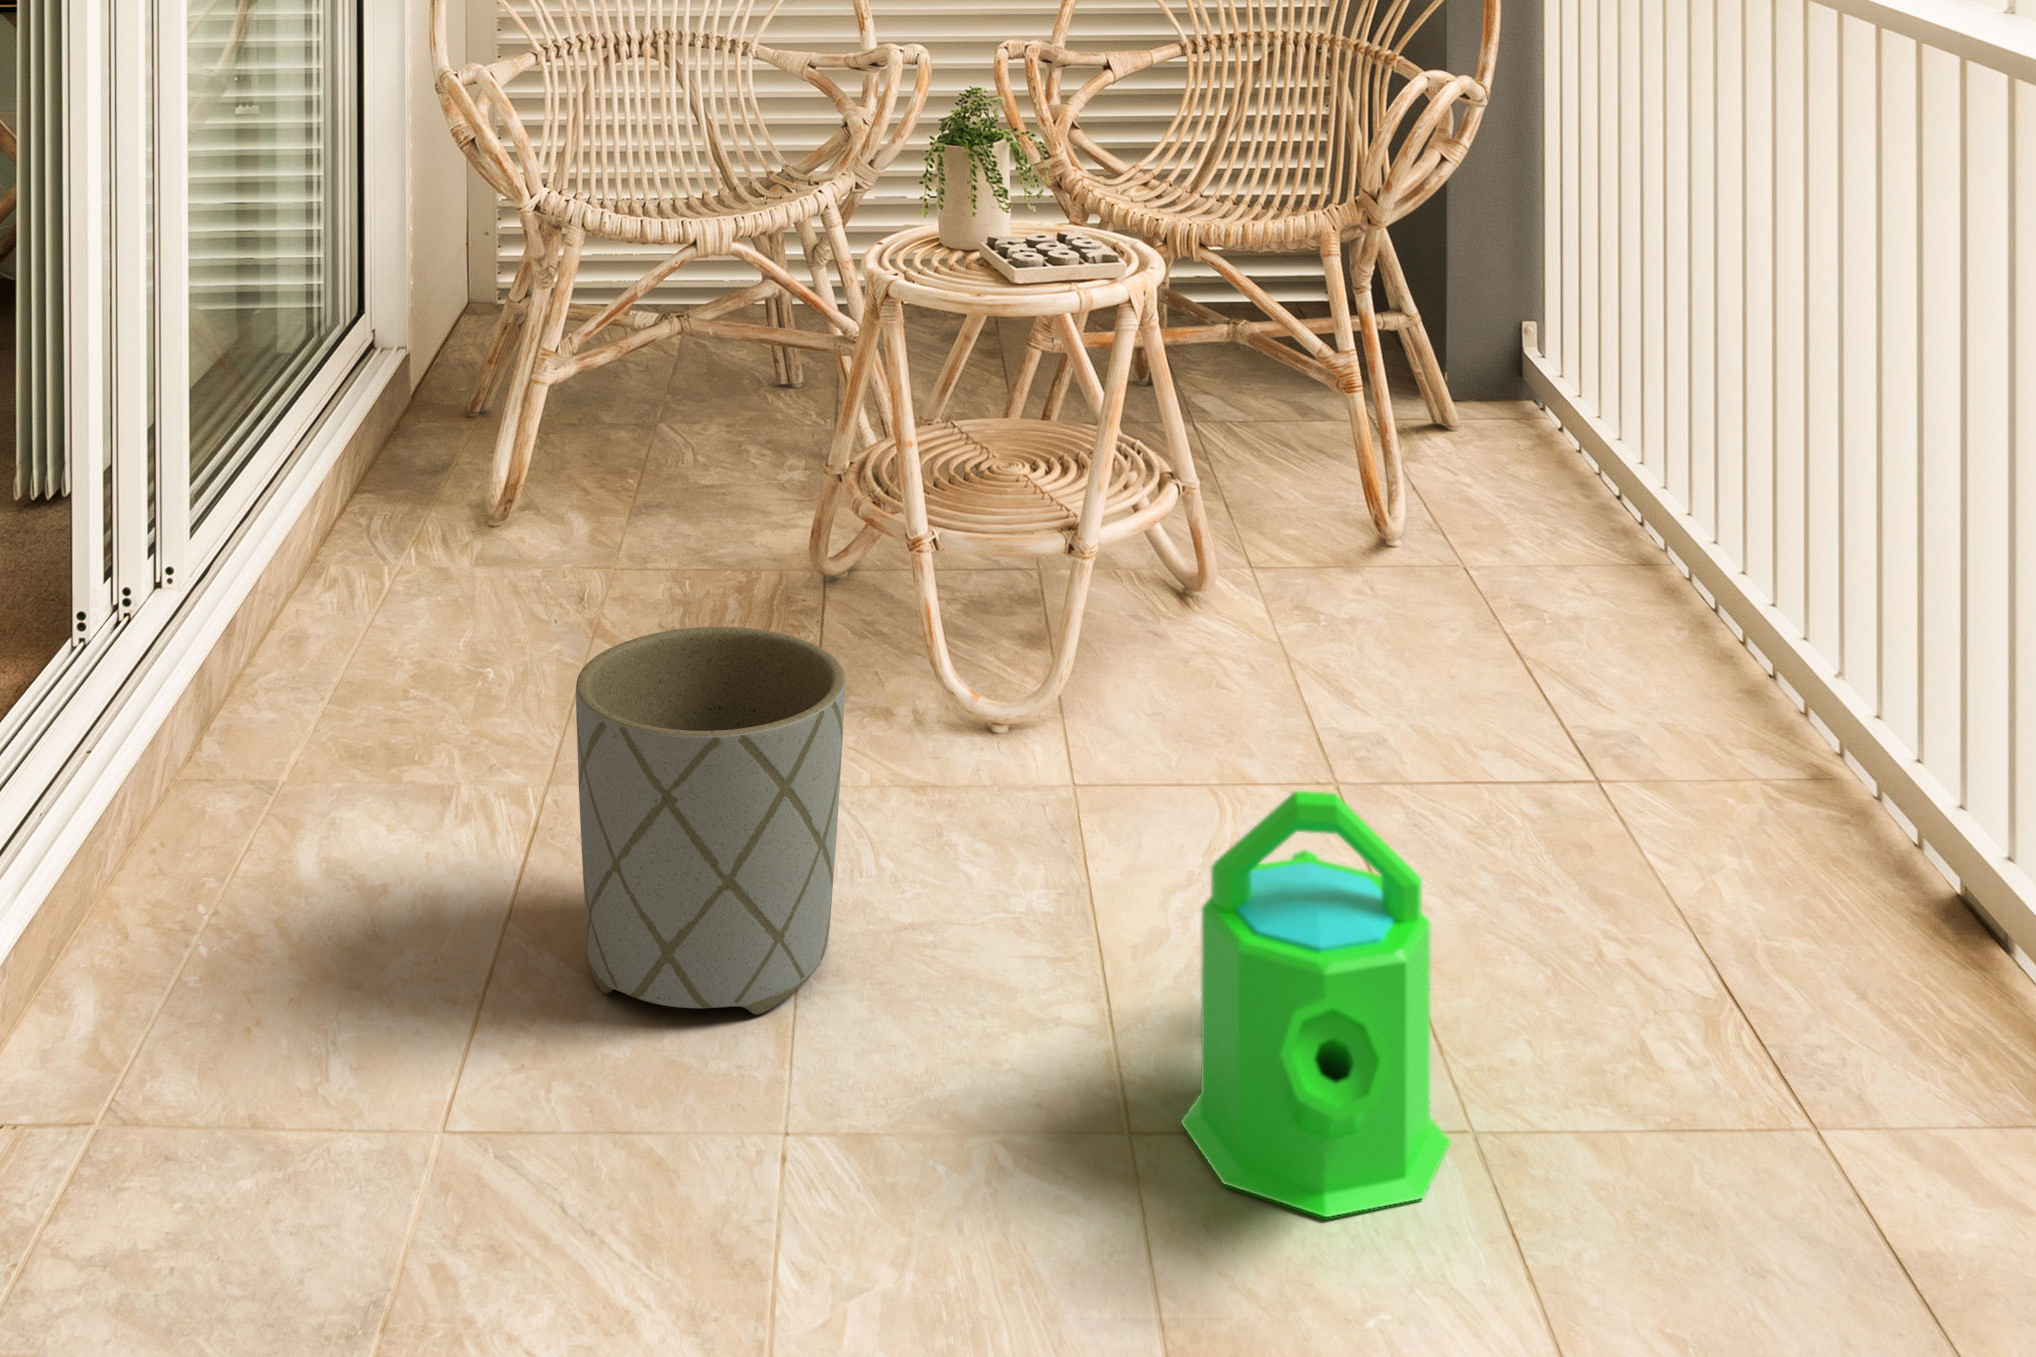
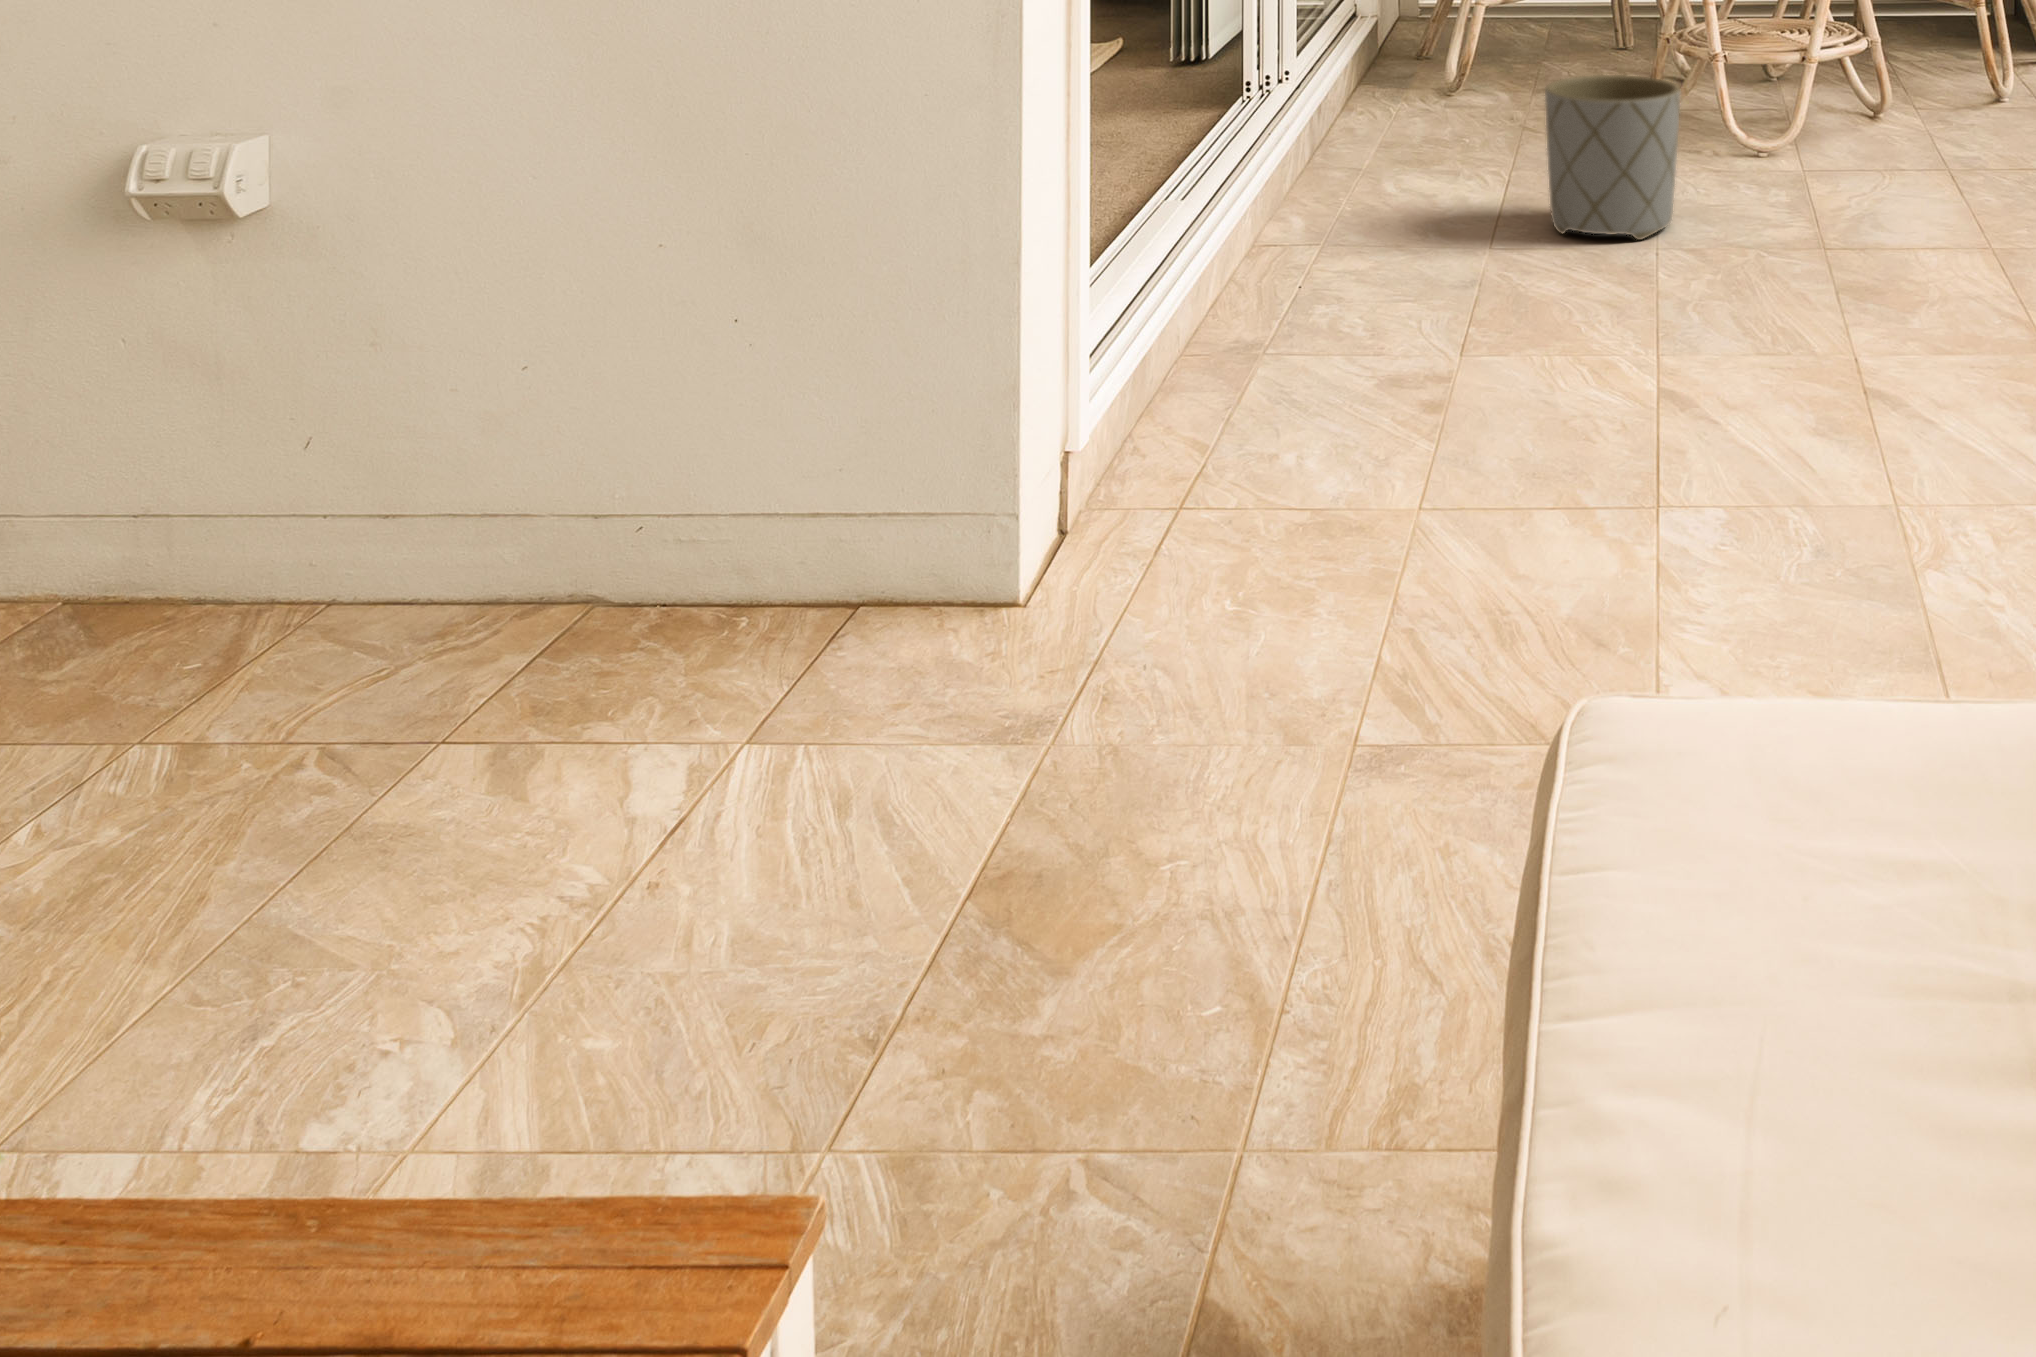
watering can: present [1181,791,1450,1217] -> none [1842,111,1968,285]

